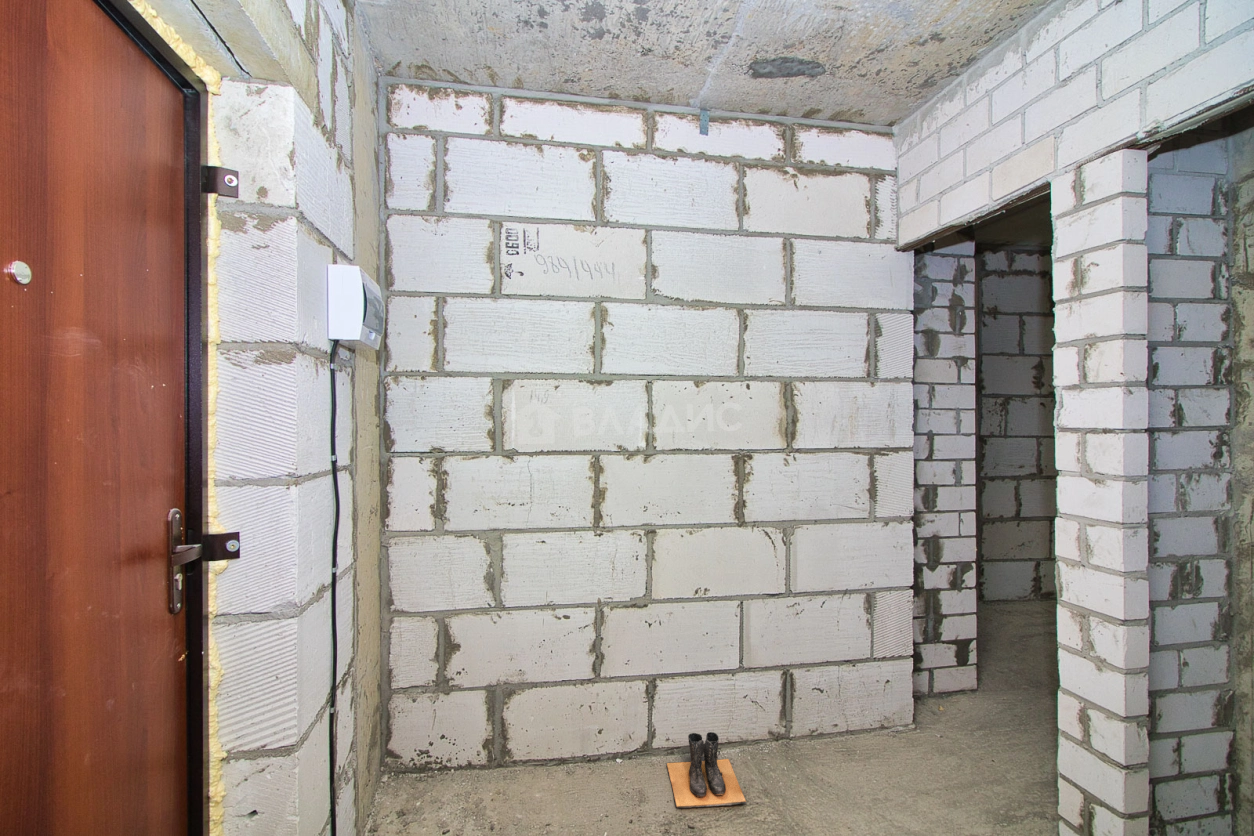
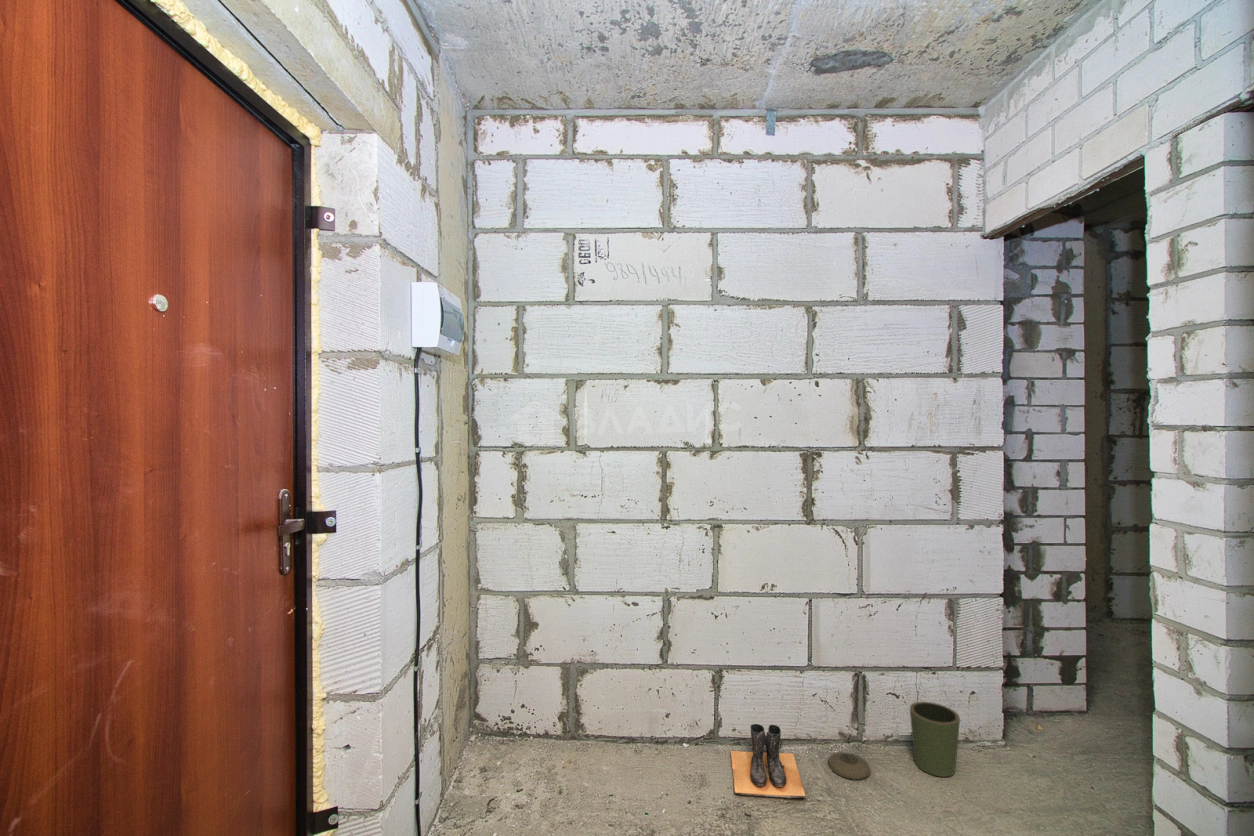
trash can: none [762,695,882,779] -> present [828,702,960,780]

